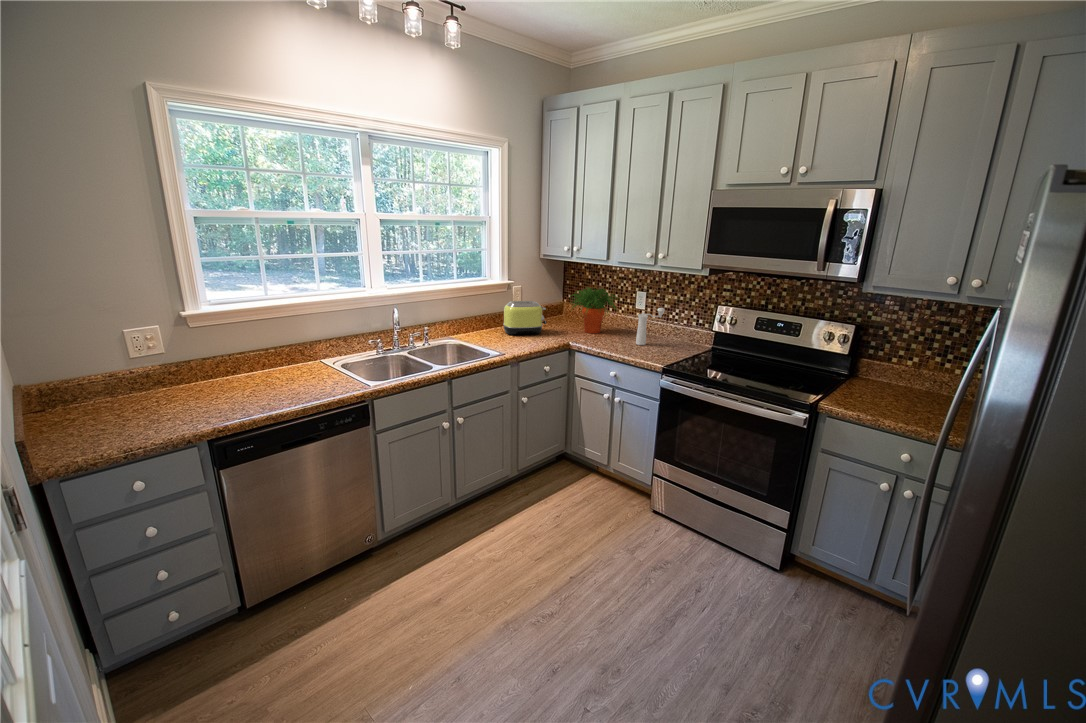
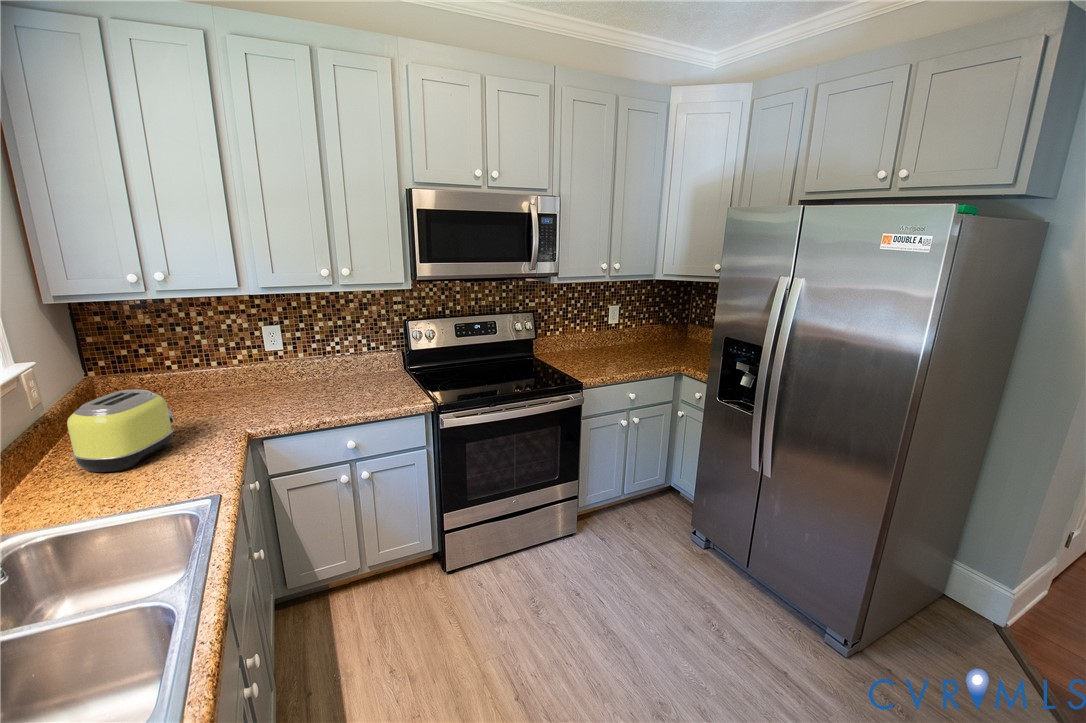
potted plant: present [570,287,616,333] -> none [175,333,278,410]
pepper mill: present [636,308,665,345] -> none [331,340,354,396]

